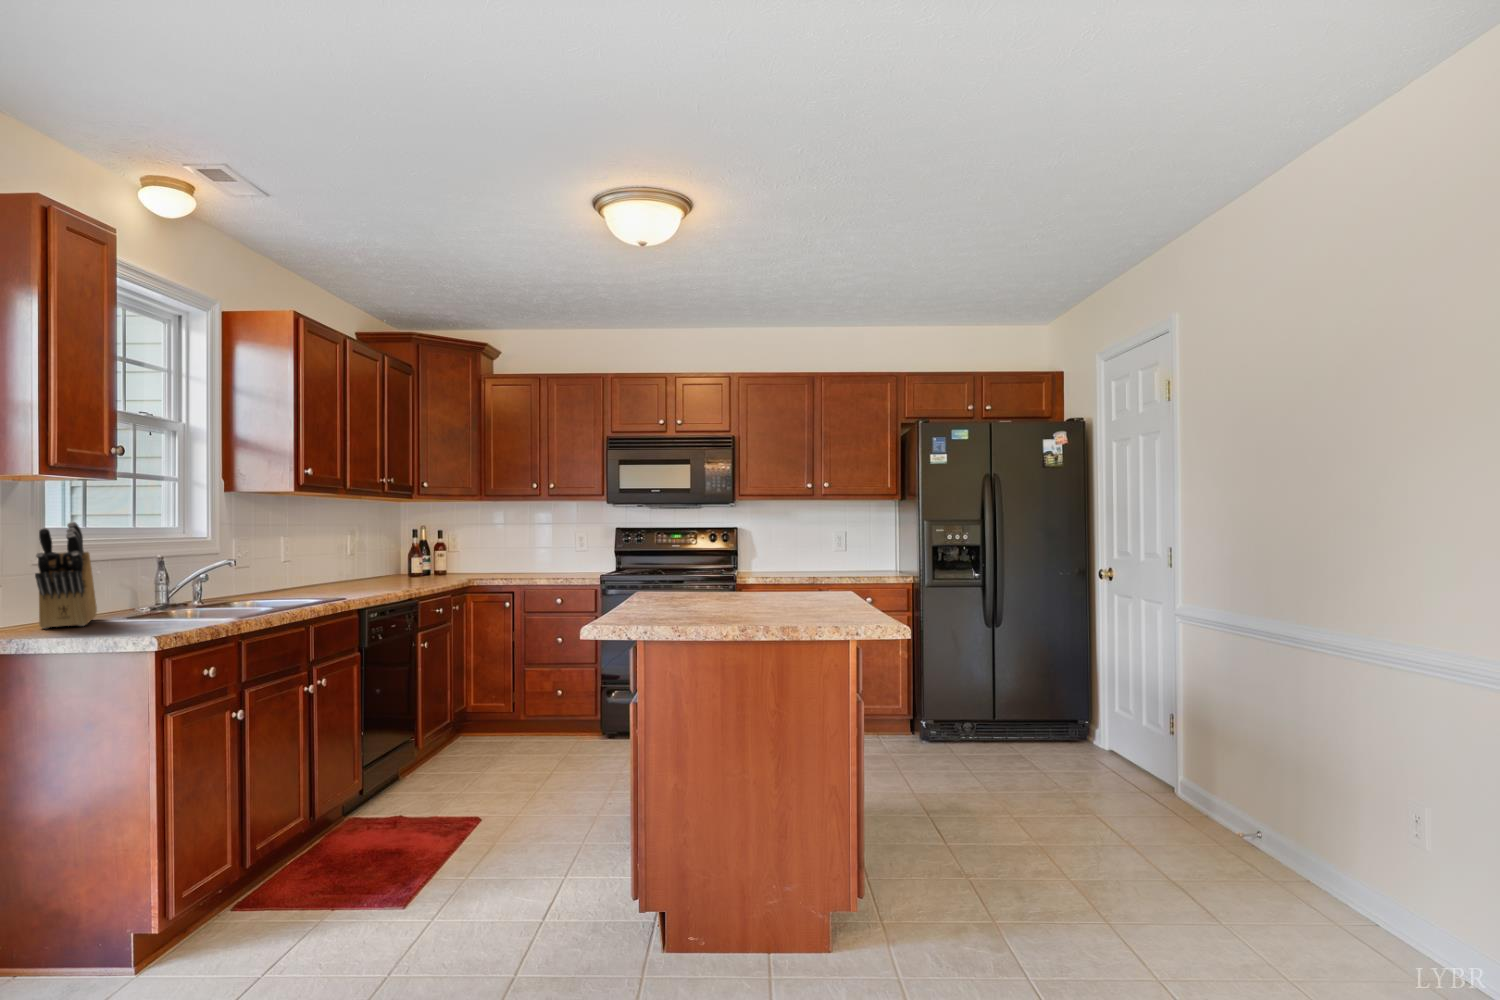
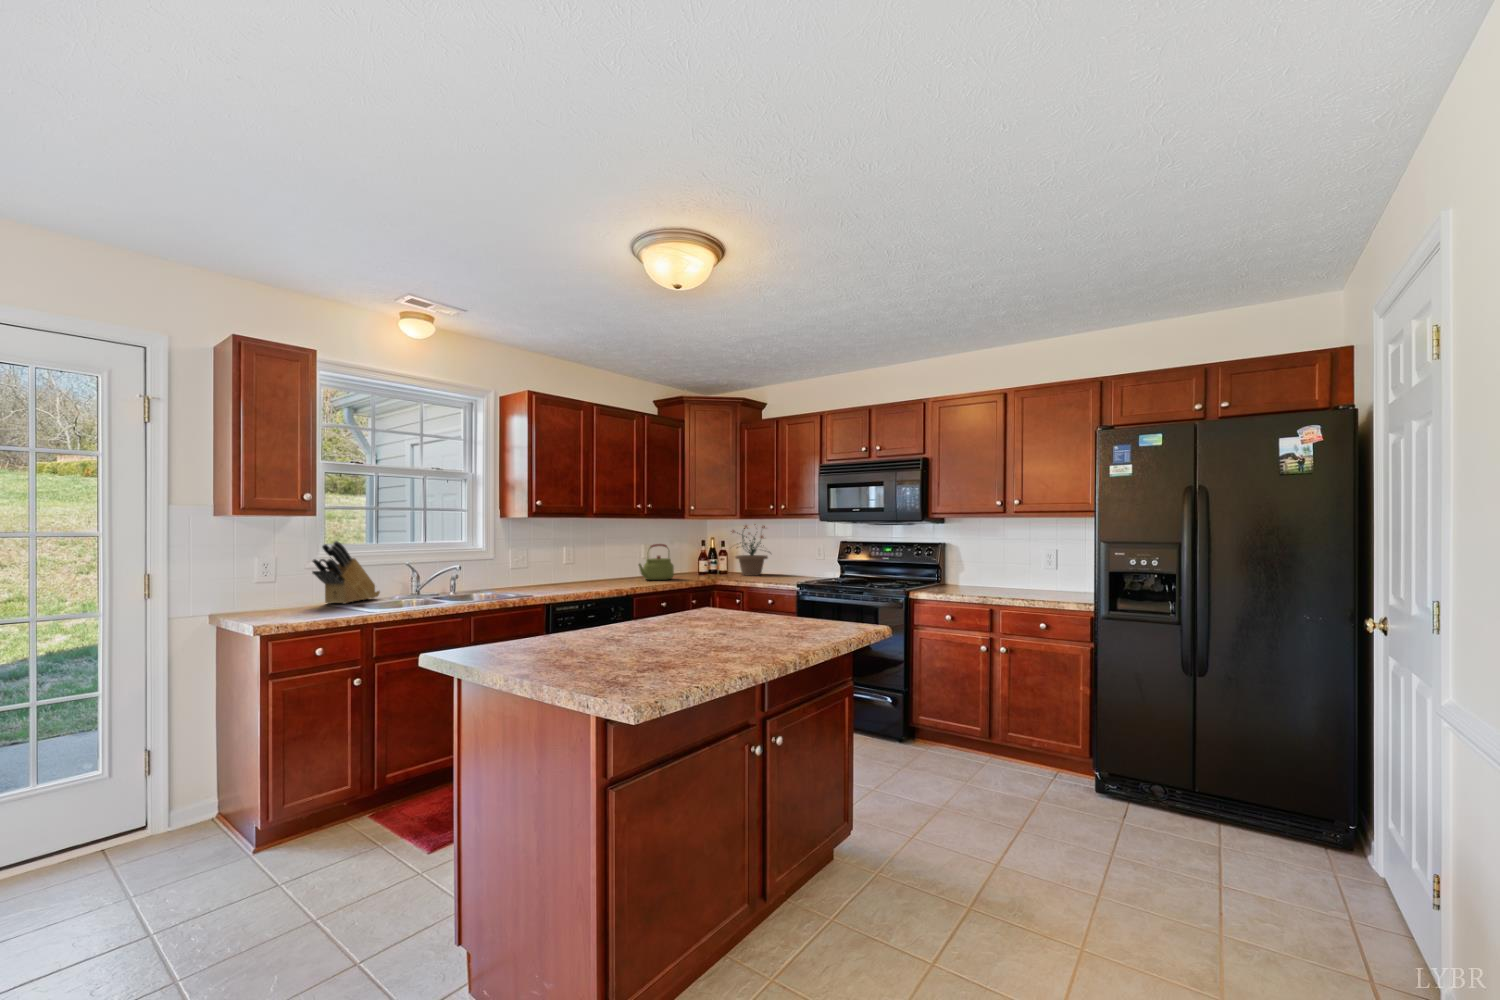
potted plant: none [455,508,511,573] -> present [732,525,768,576]
kettle: none [373,534,417,582] -> present [639,544,674,580]

